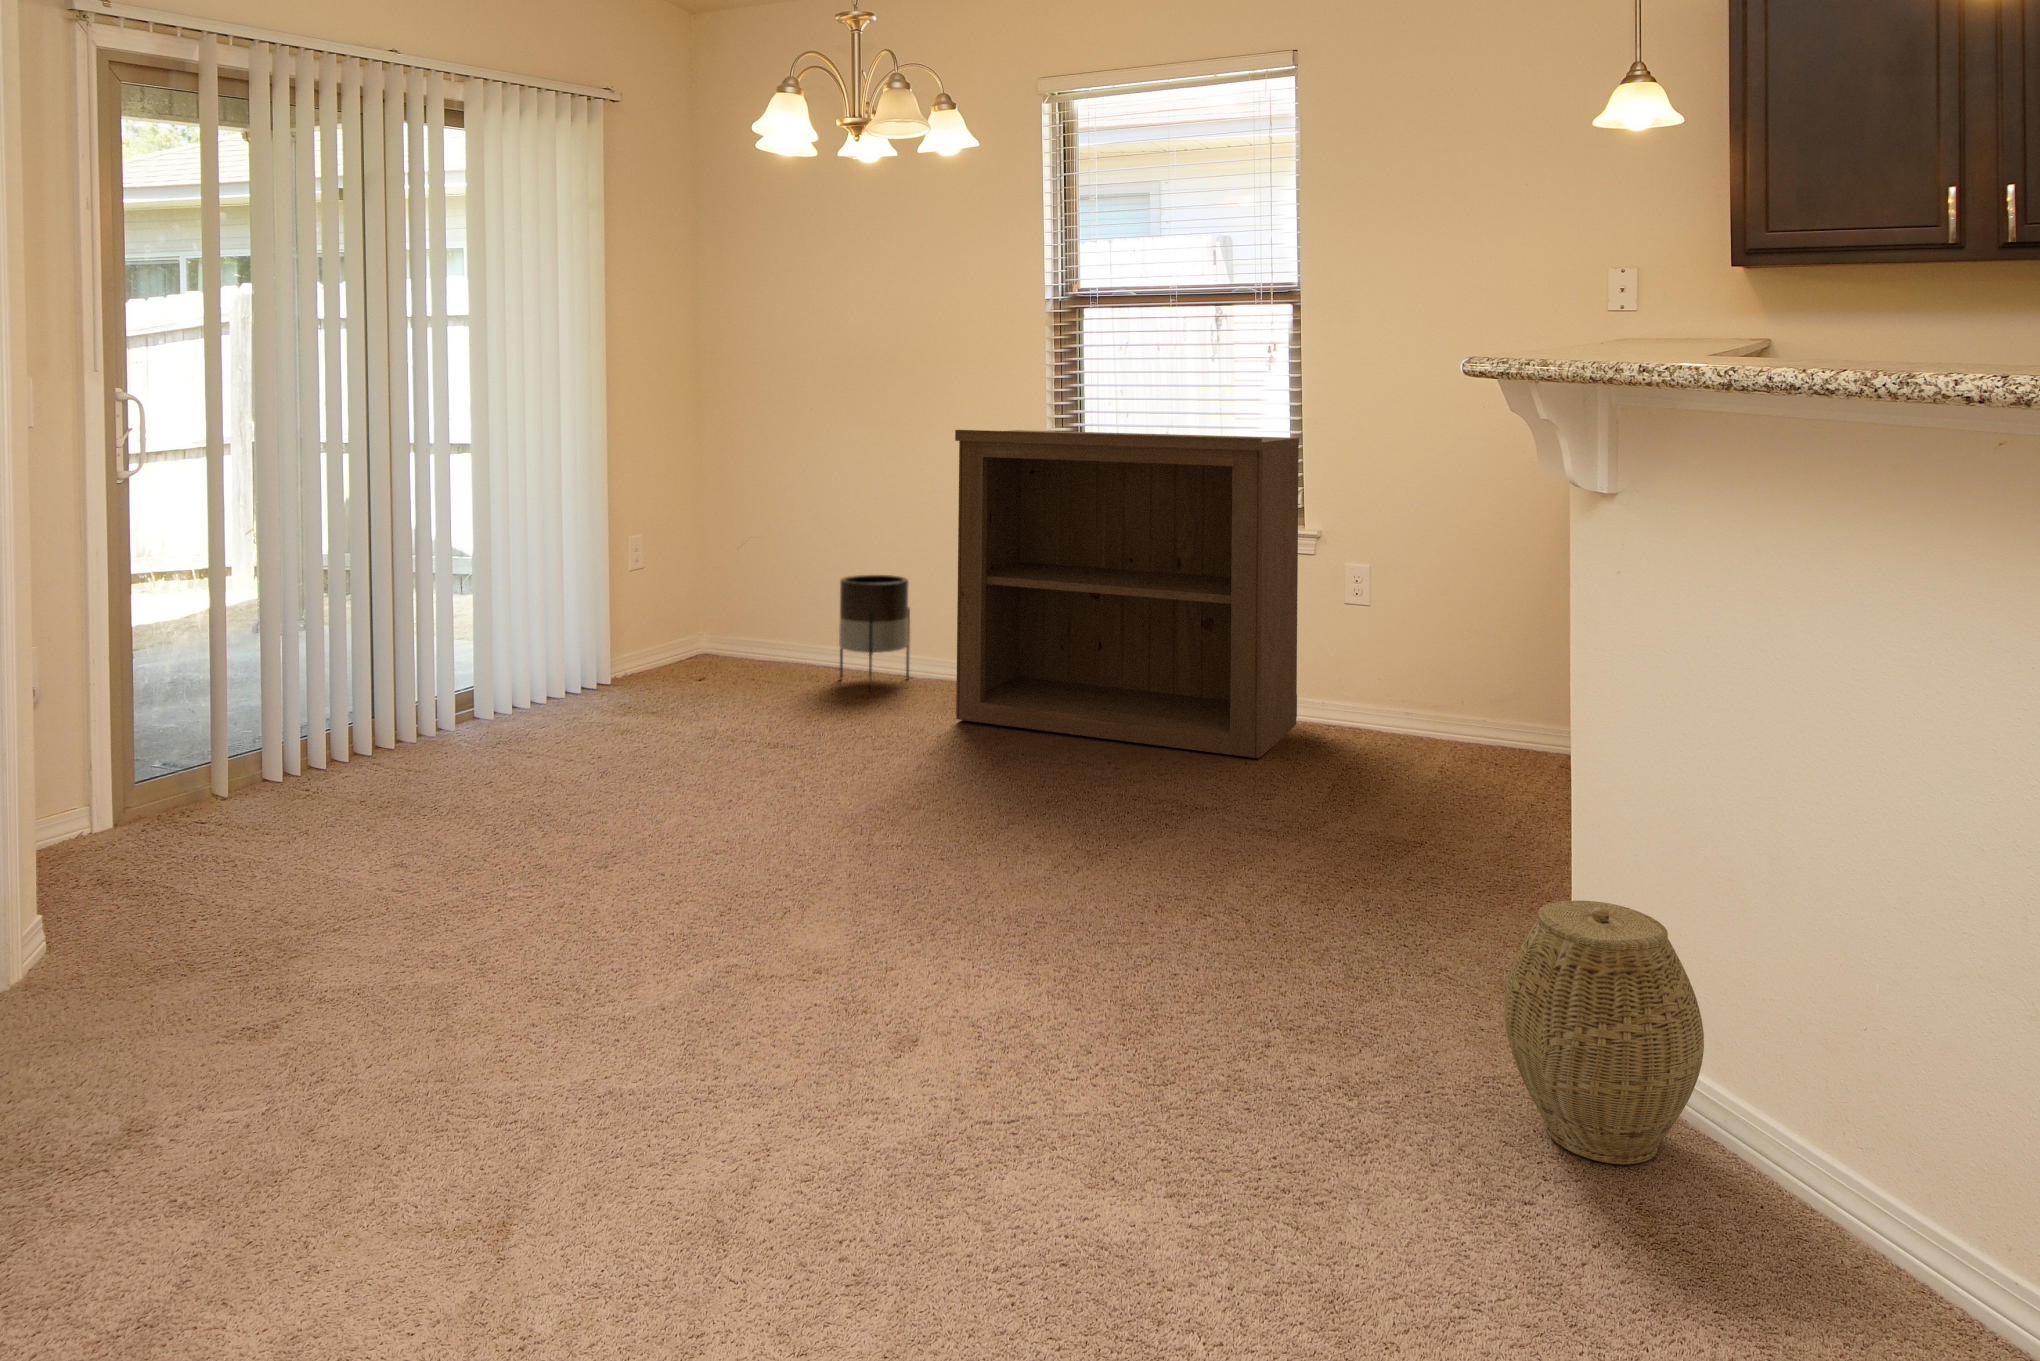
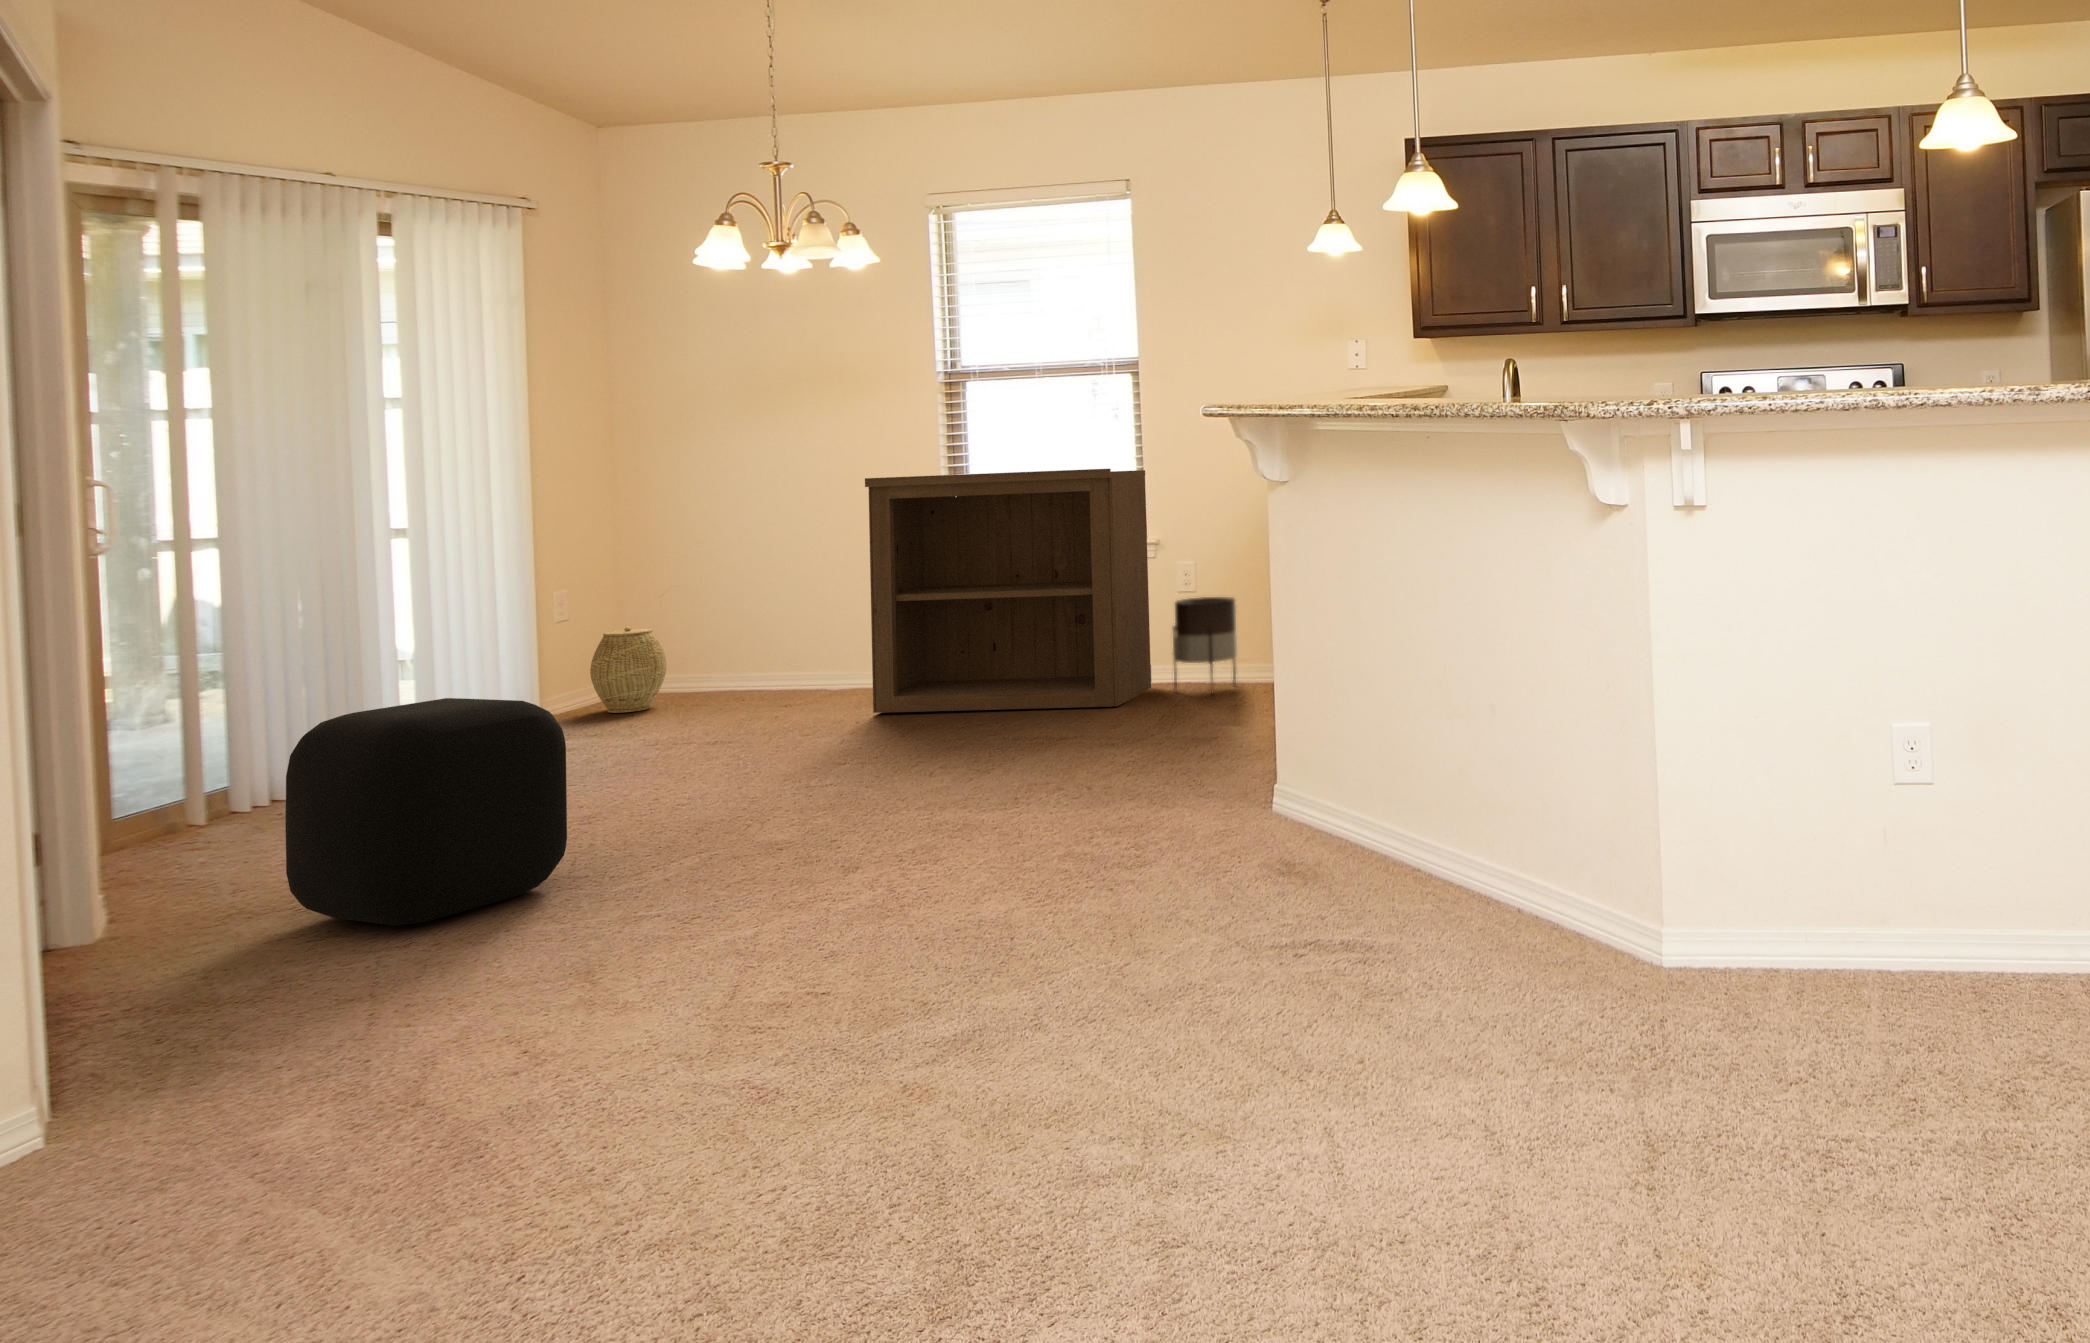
planter: present [839,575,910,691] -> present [1173,597,1237,694]
ottoman: none [176,738,528,1097] -> present [285,698,567,926]
woven basket: present [1504,901,1704,1164] -> present [590,627,667,713]

